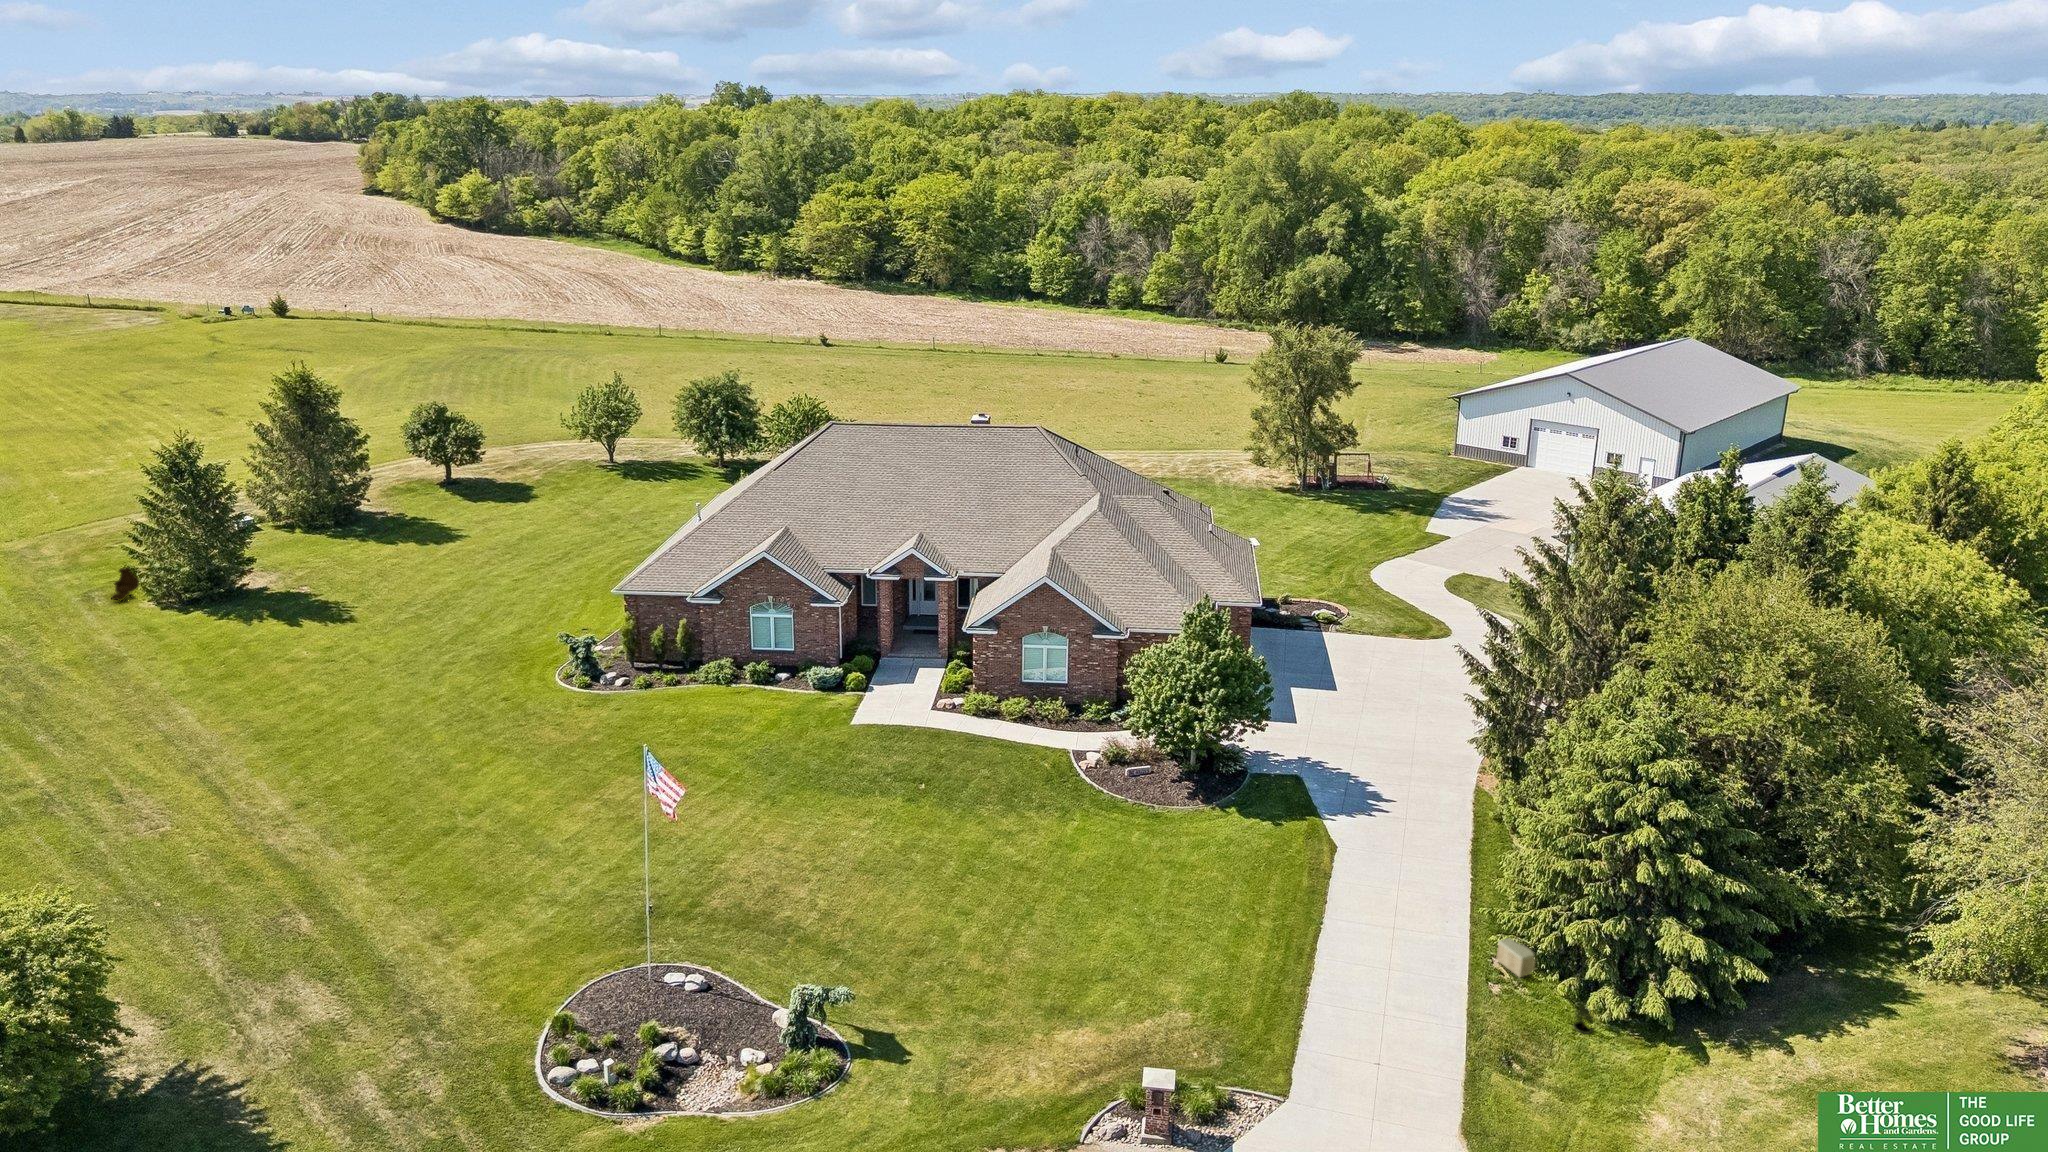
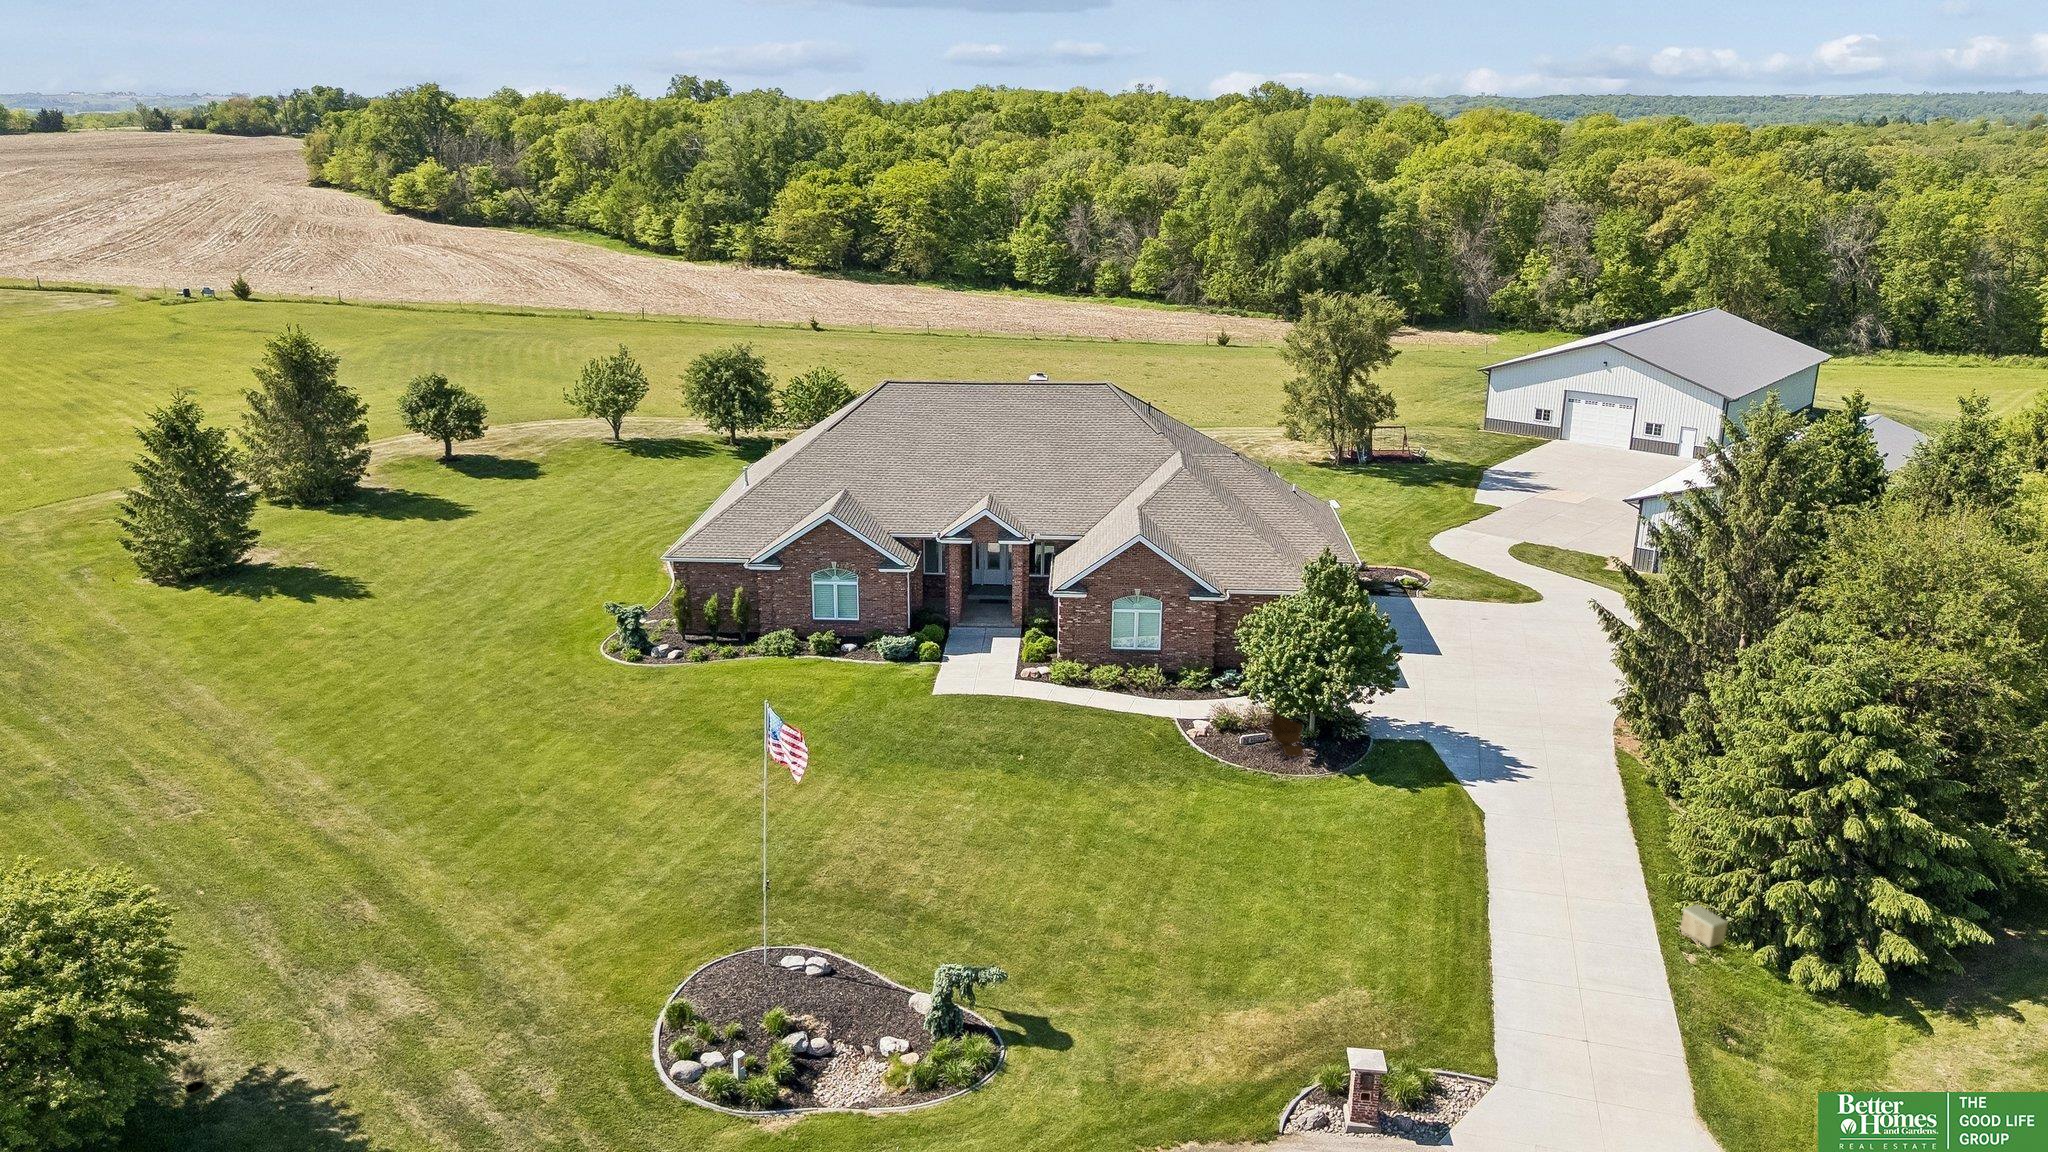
lounge chair: present [111,567,140,601] -> present [1269,710,1303,758]
potted tree: present [1574,1000,1596,1034] -> present [180,1061,206,1095]

